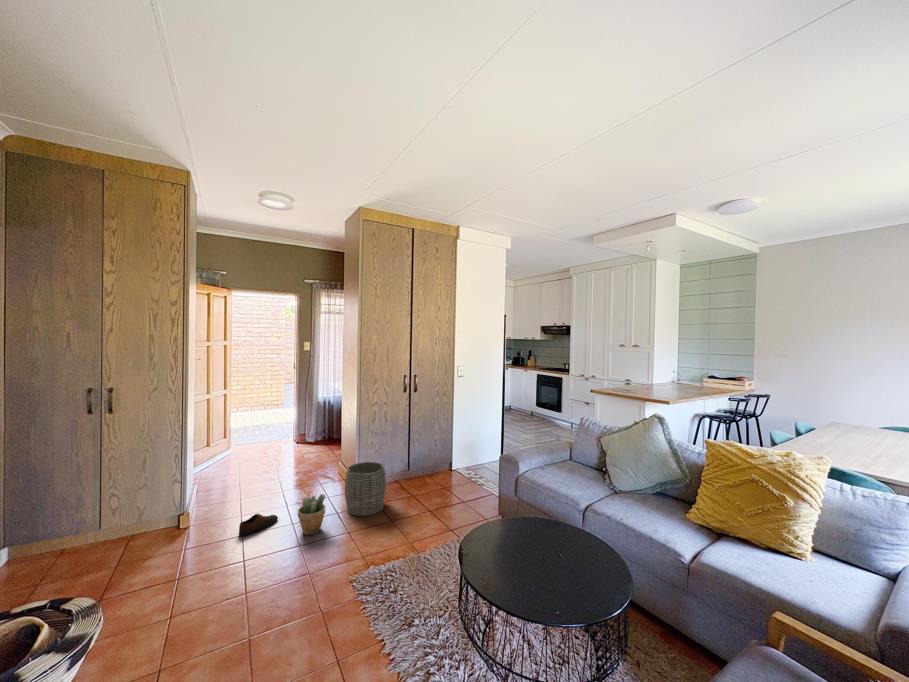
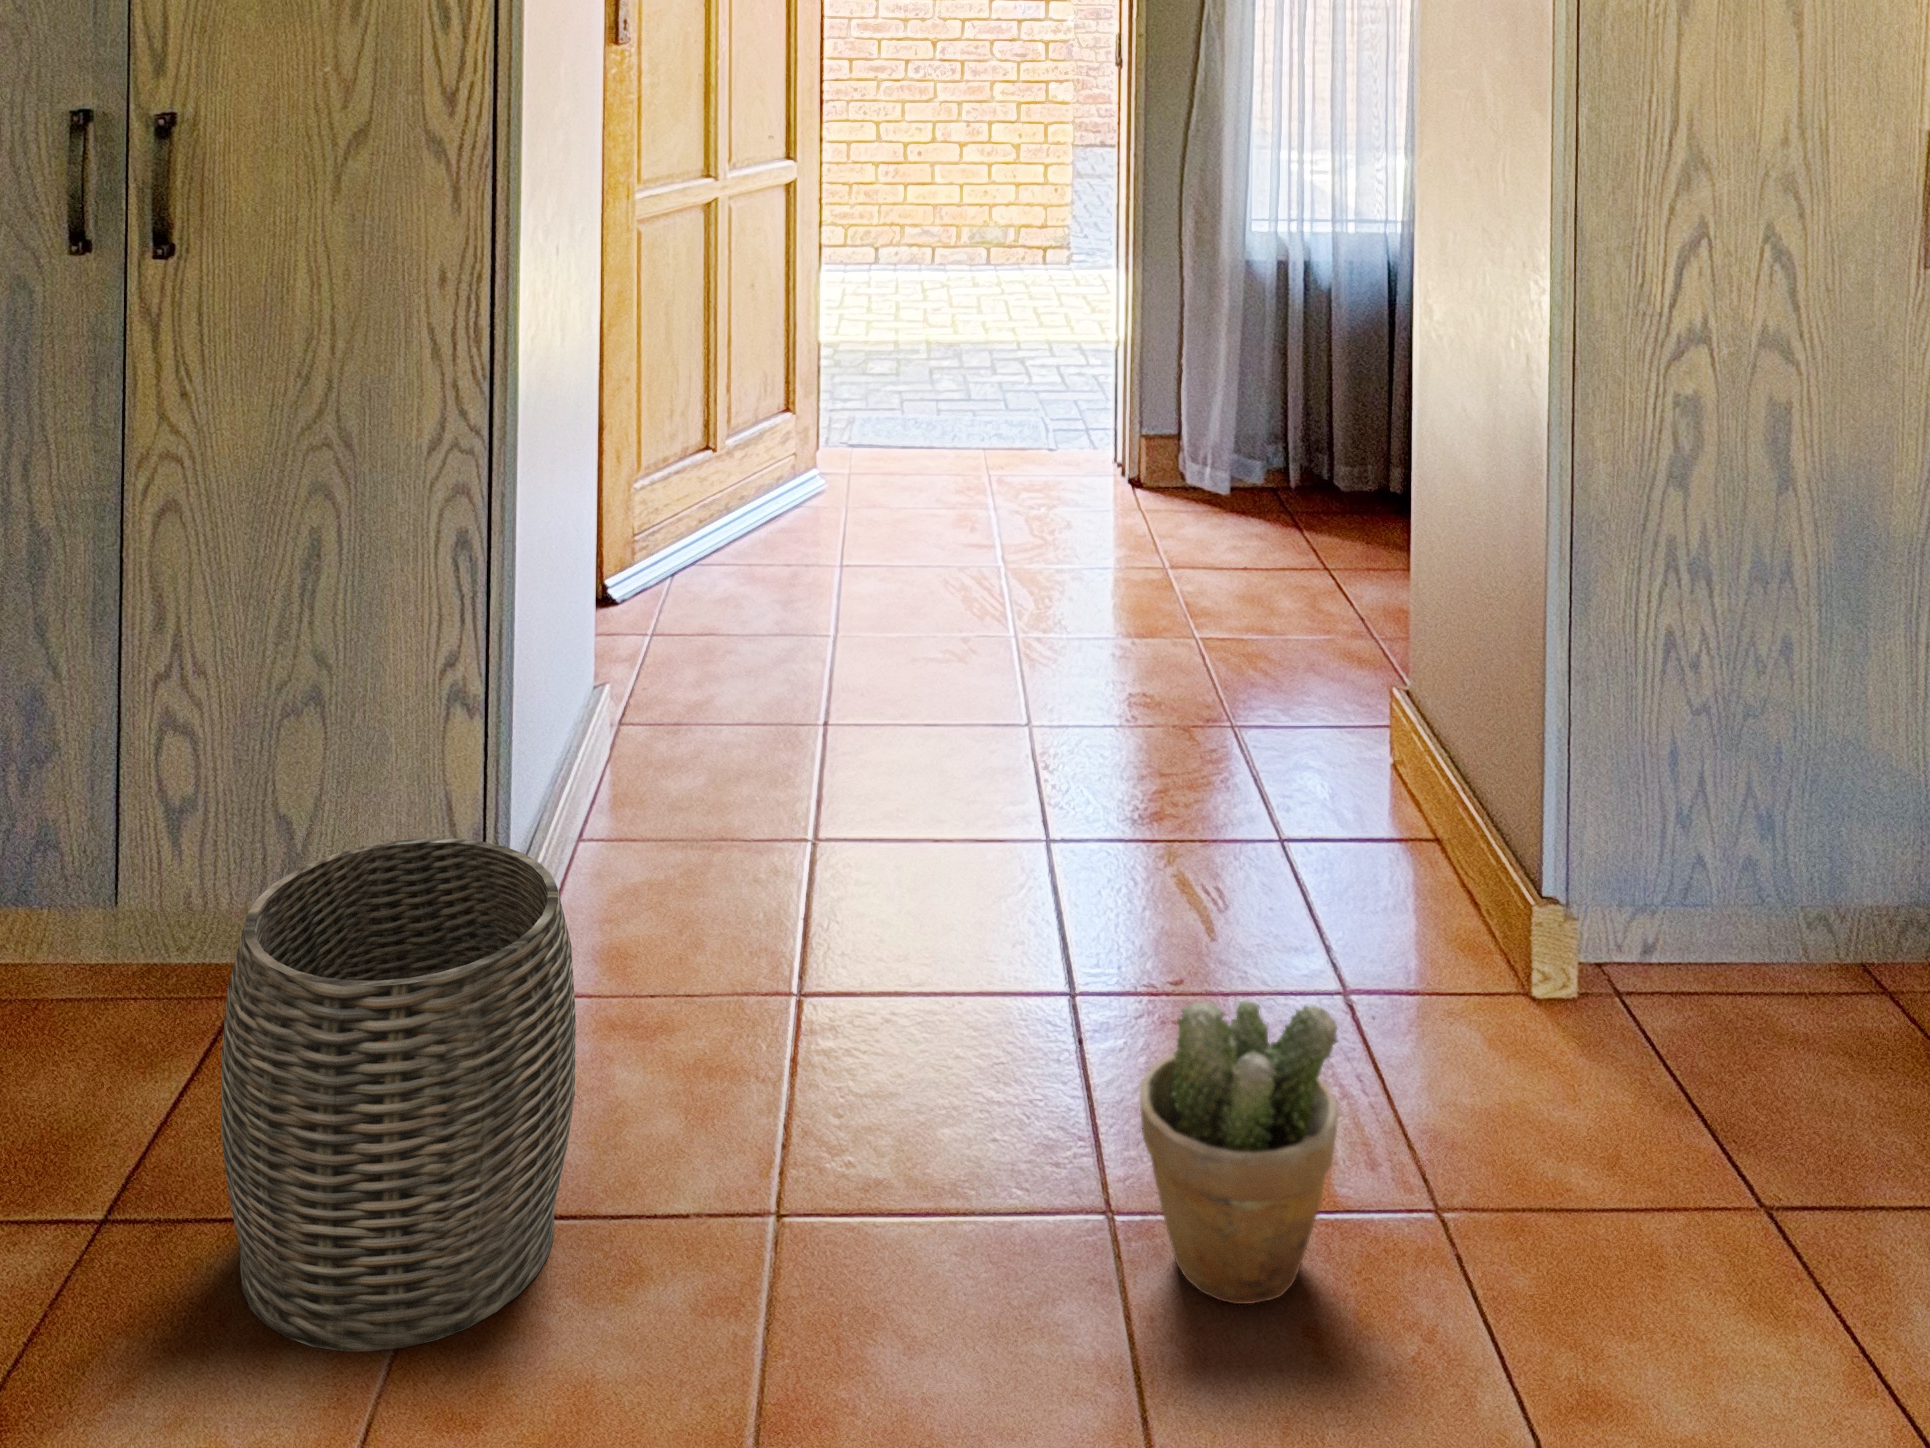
woven basket: present [345,462,386,516] -> present [221,838,576,1351]
shoe: present [239,514,278,537] -> none [776,1020,1013,1167]

